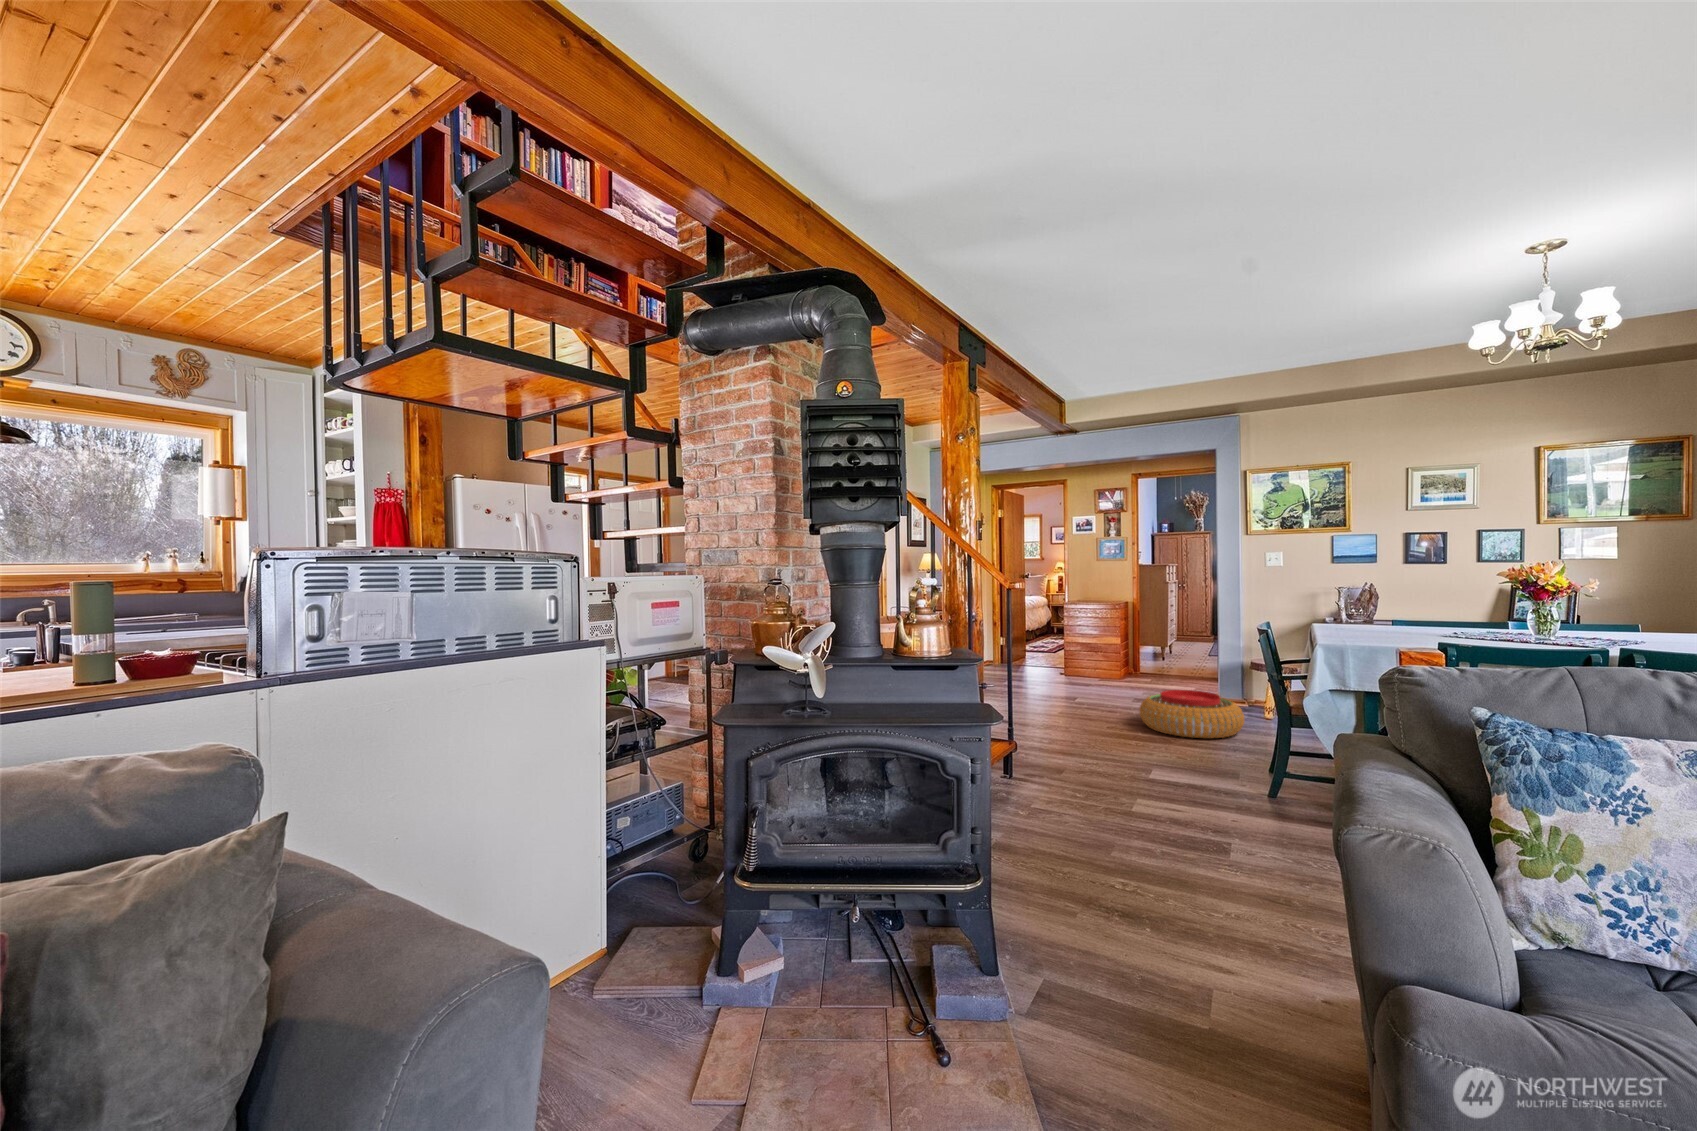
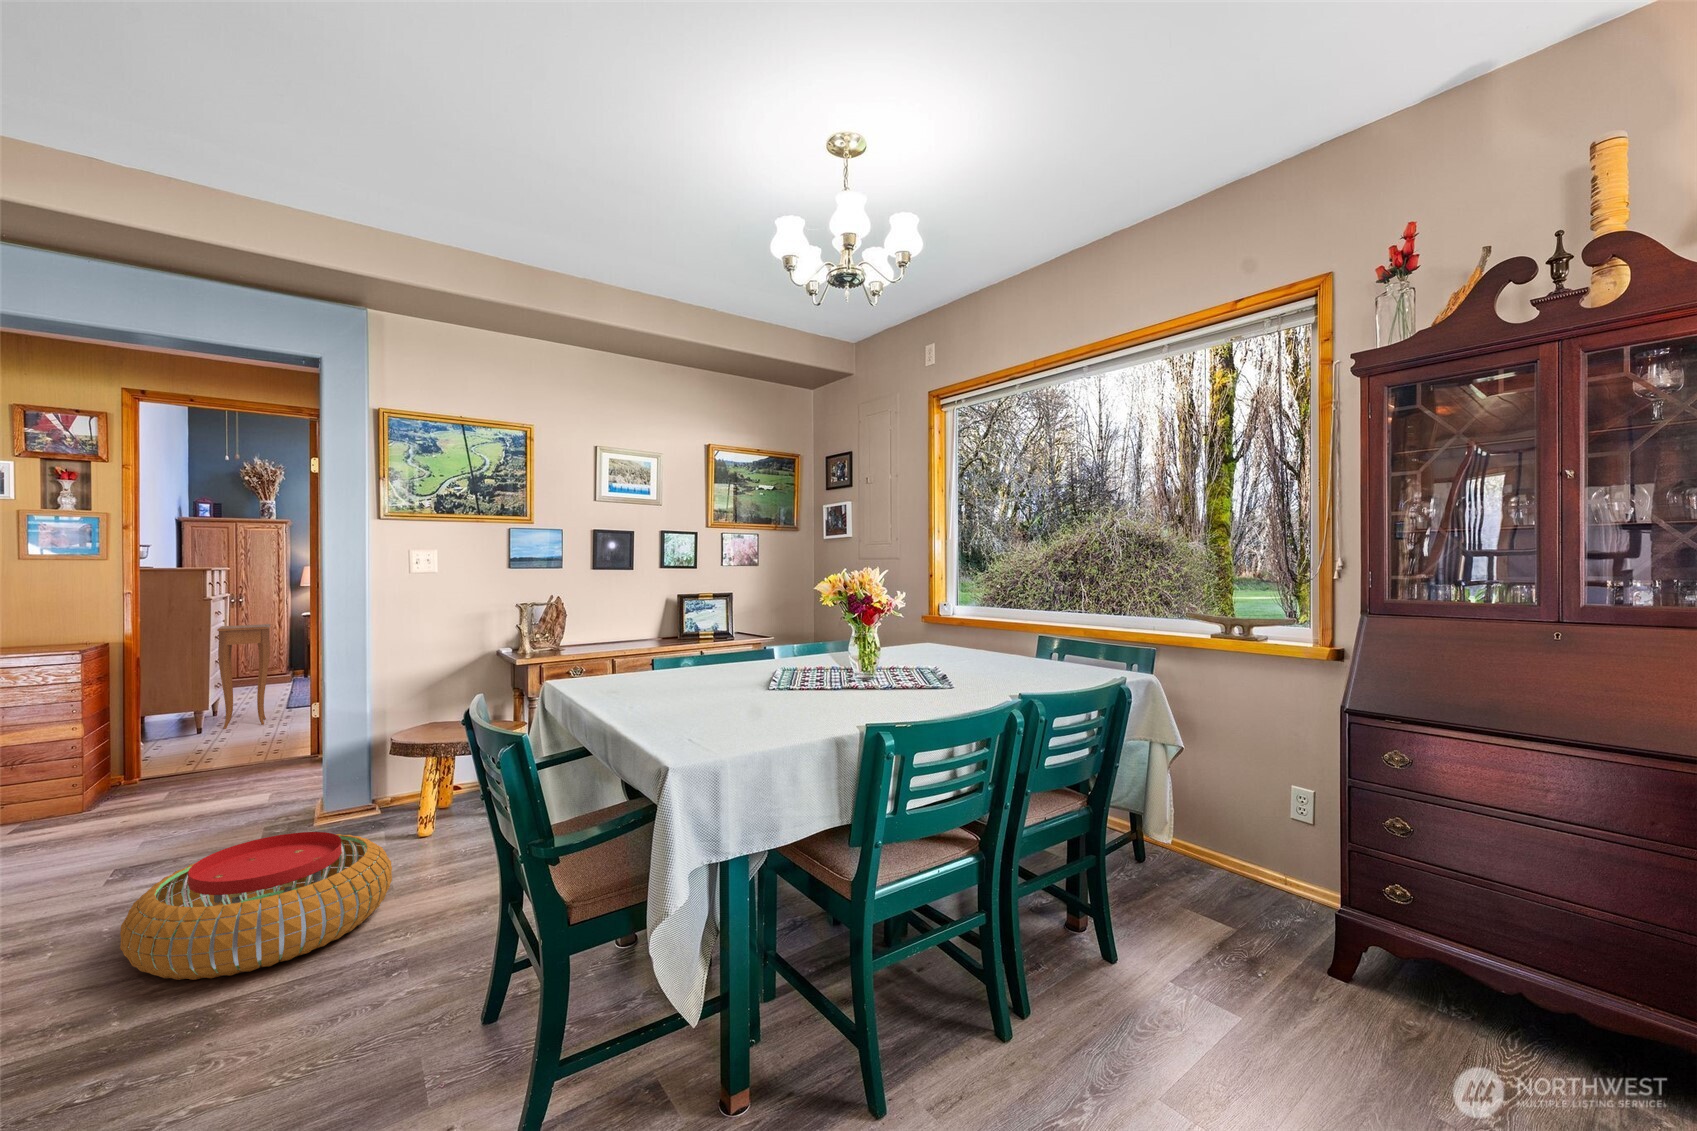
side table: none [1172,598,1199,659] -> present [217,624,271,729]

